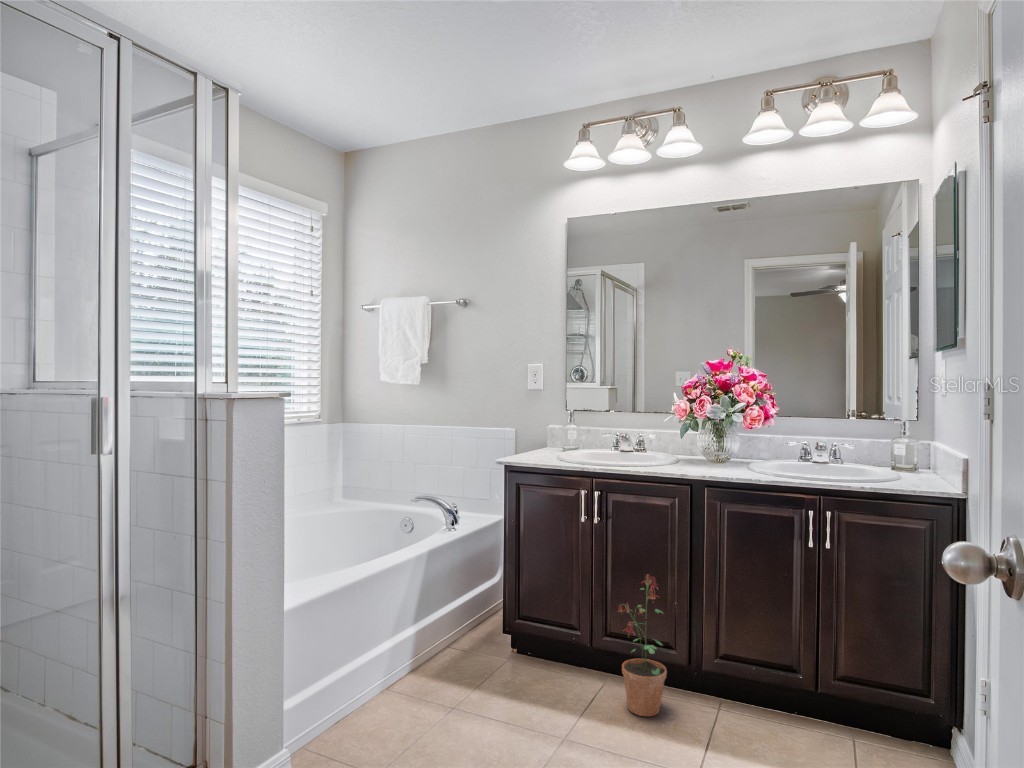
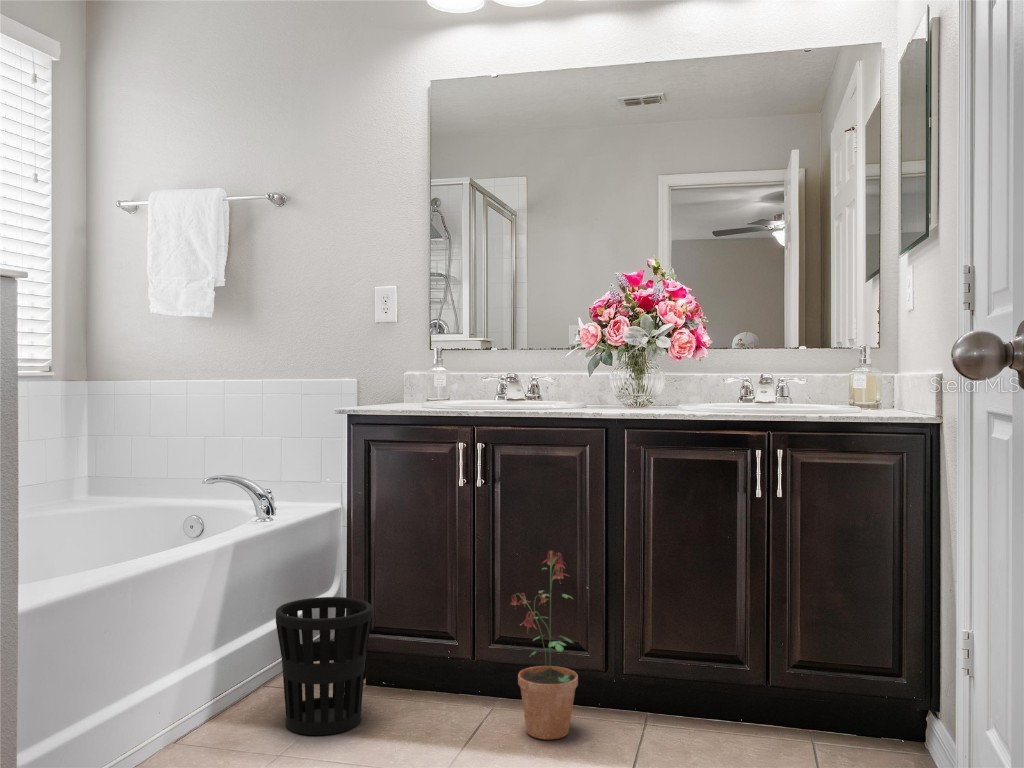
wastebasket: none [454,594,519,695] -> present [276,597,373,735]

